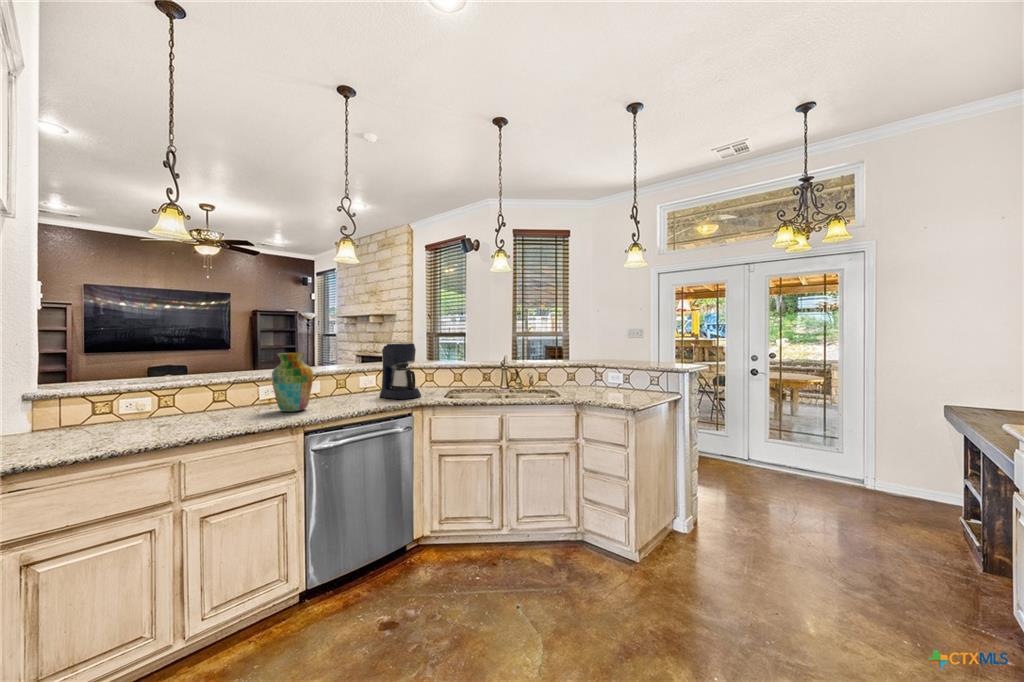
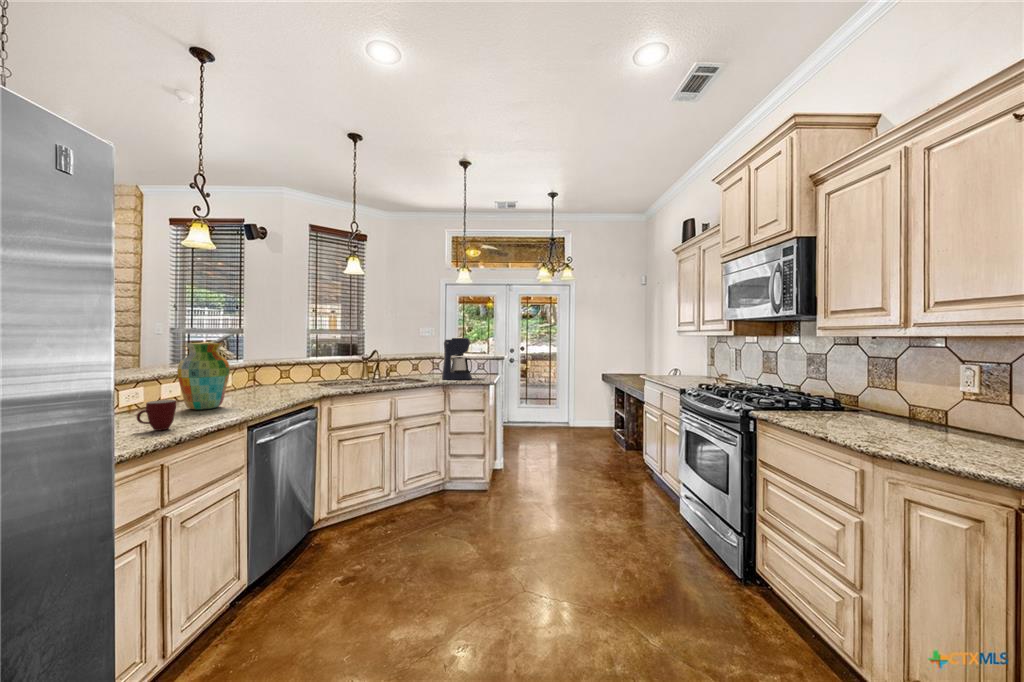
coffee maker: present [380,343,421,399] -> present [442,338,472,380]
mug: none [188,404,215,430] -> present [137,400,176,430]

